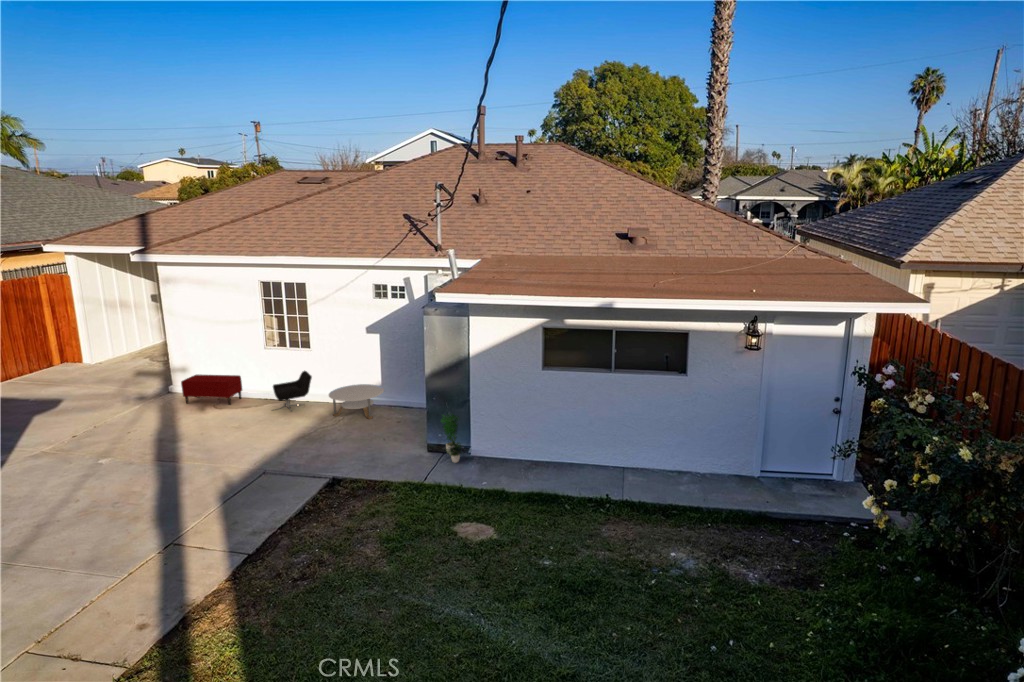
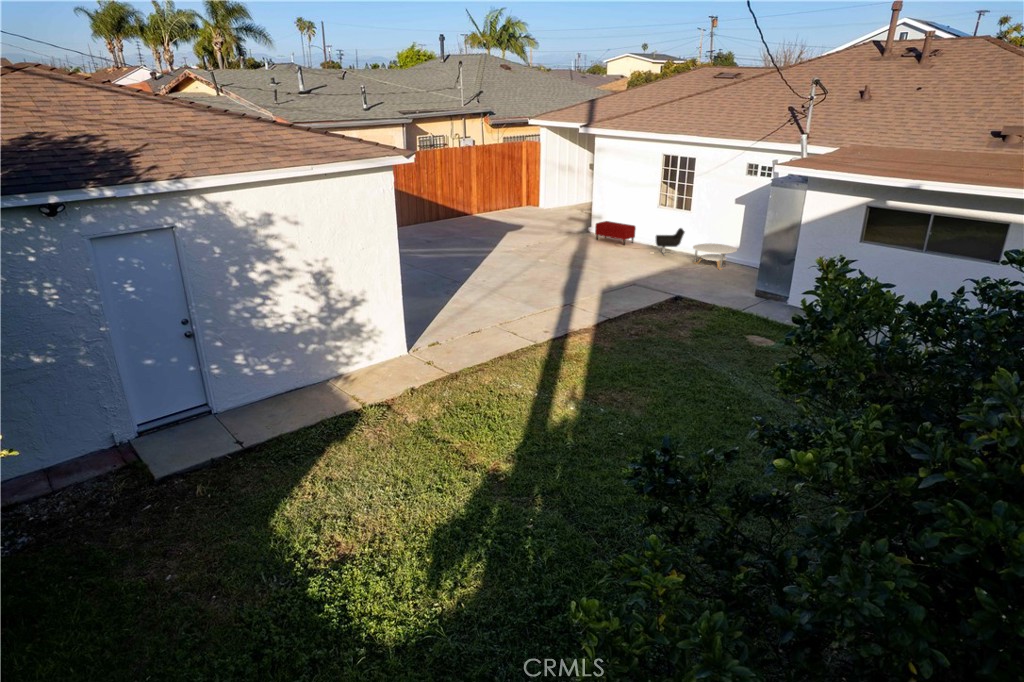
potted plant: present [441,414,462,463] -> none [765,266,785,306]

